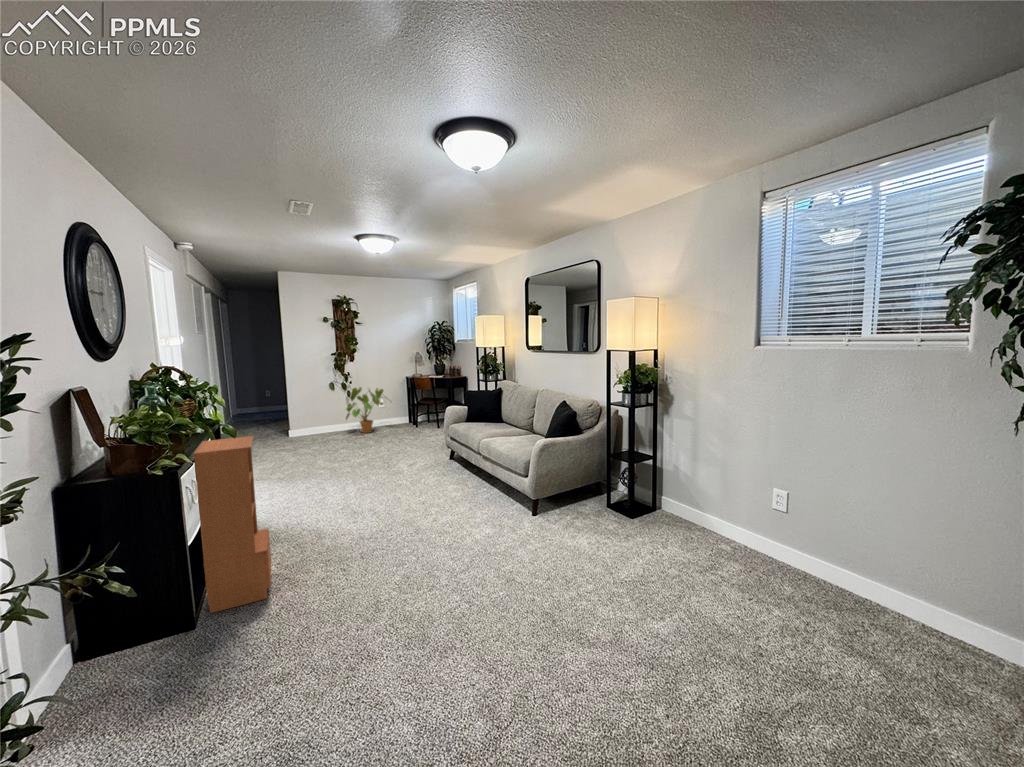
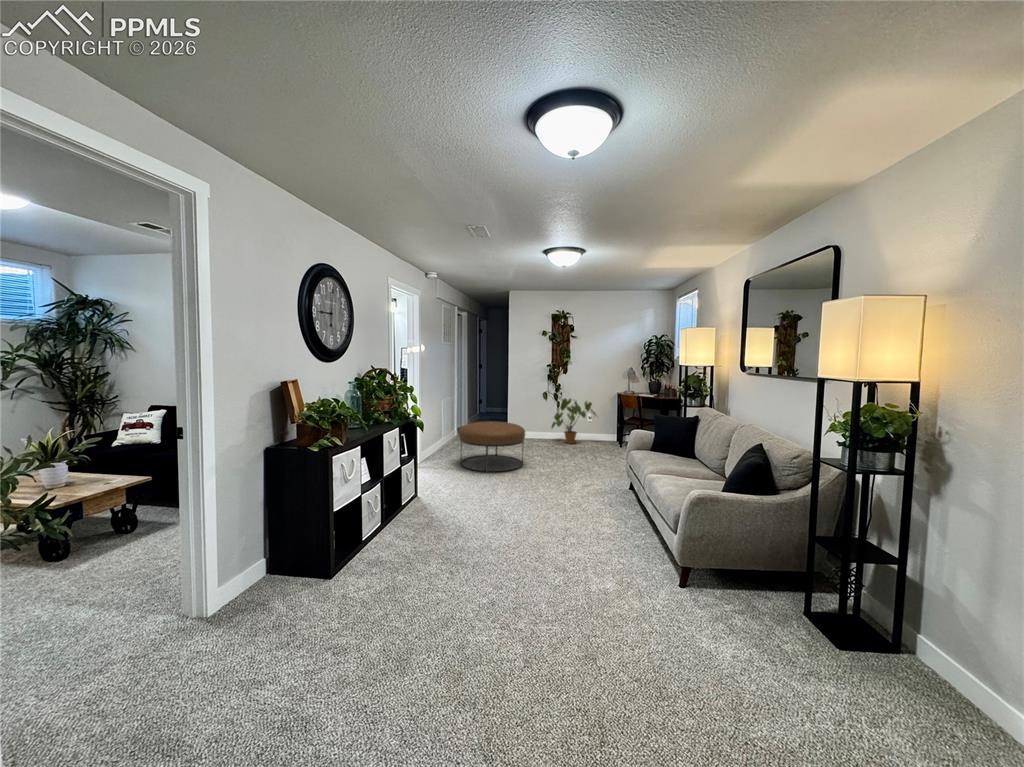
ottoman: none [252,419,335,477] -> present [459,421,525,472]
bookcase: present [193,436,271,613] -> none [336,430,401,578]

